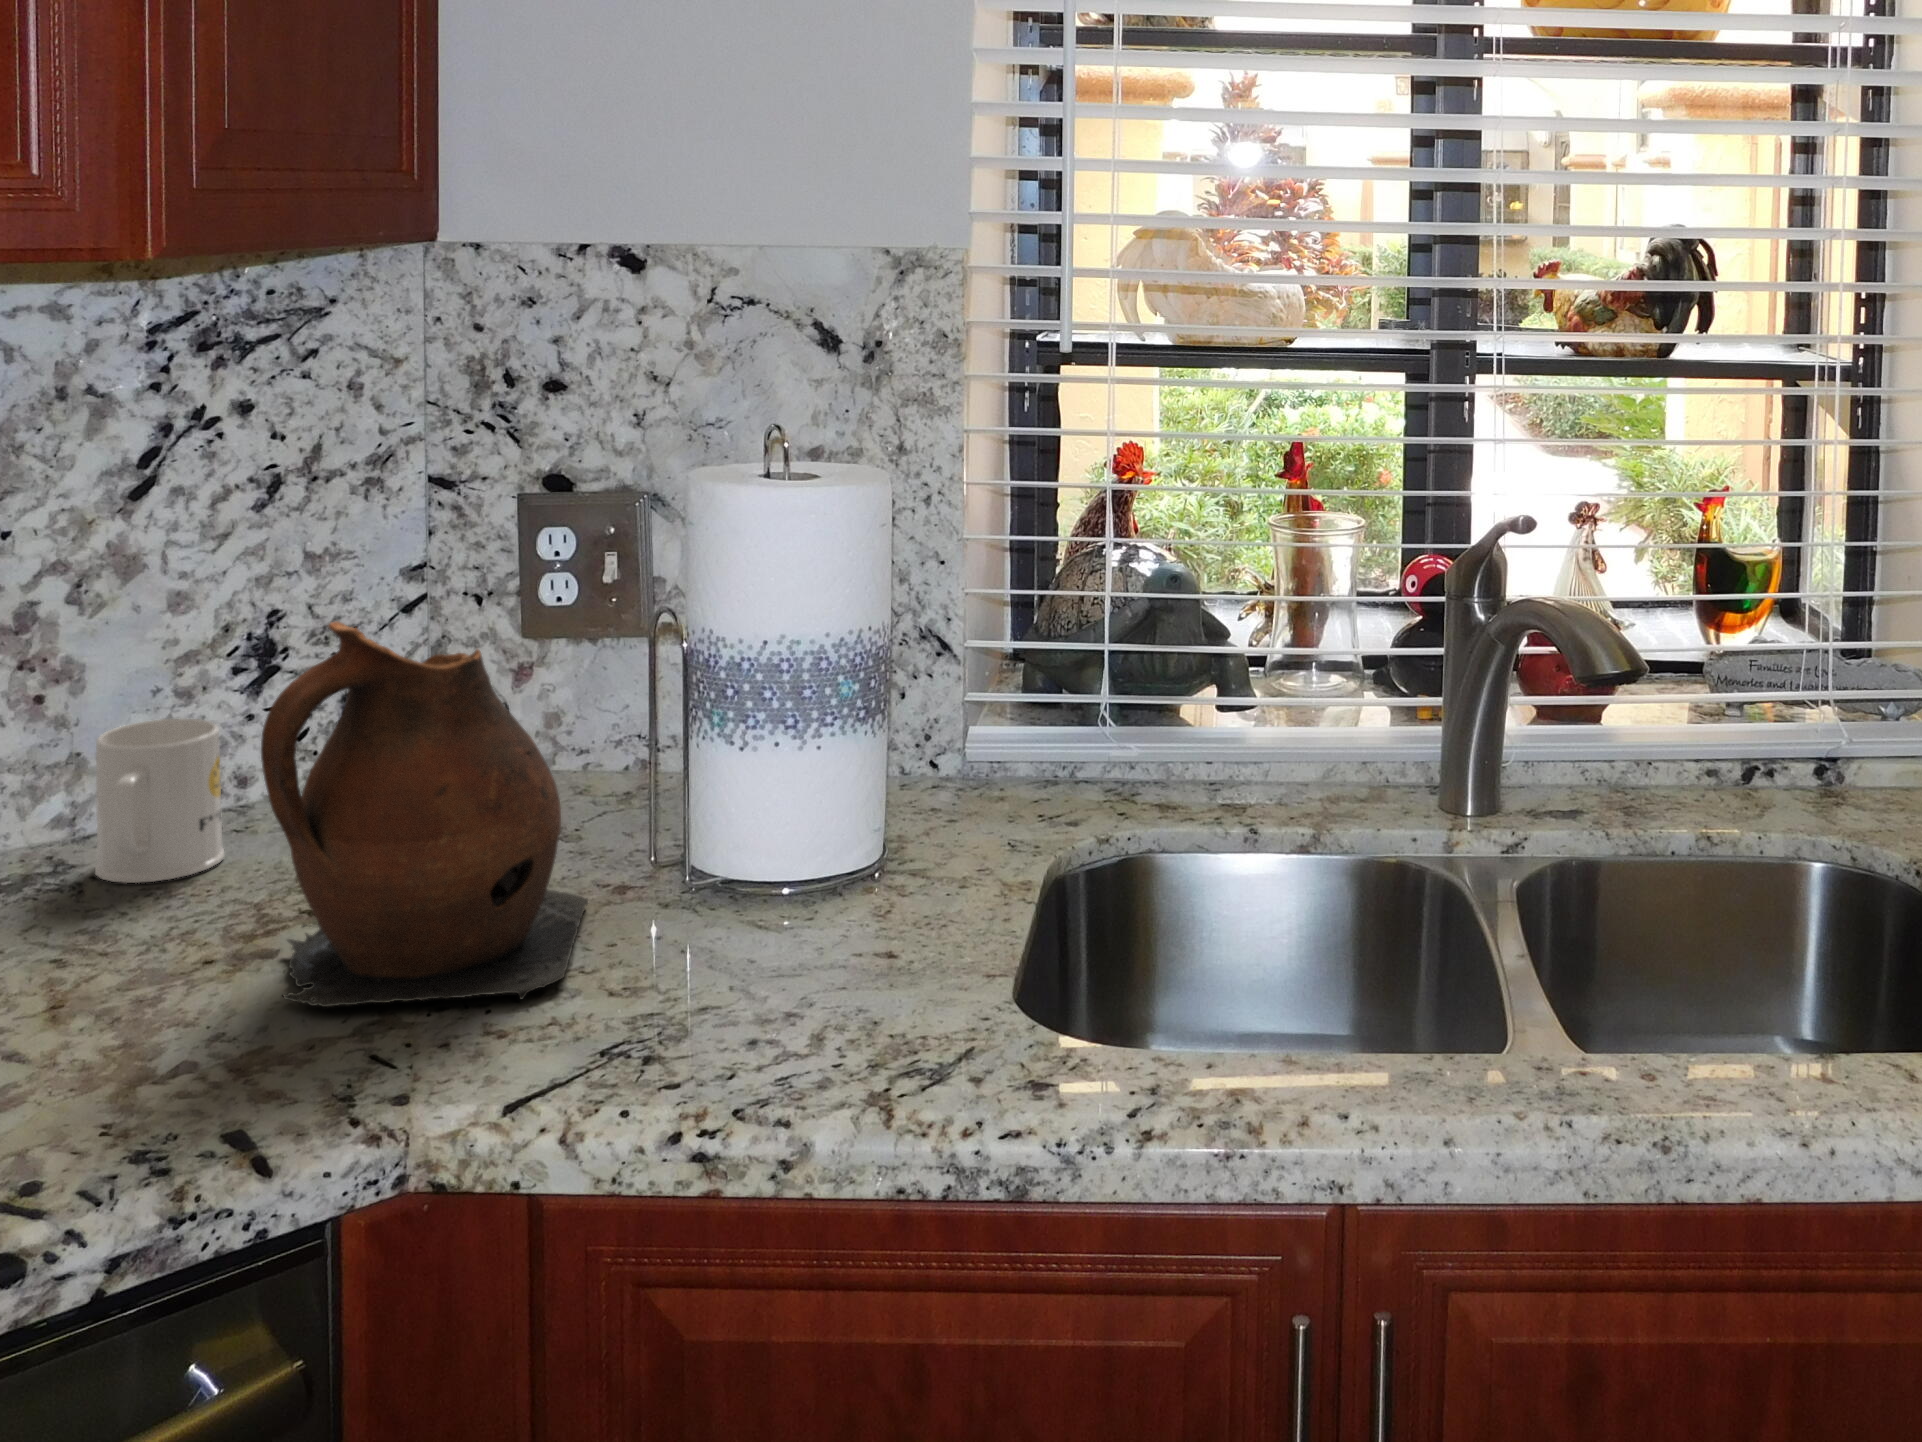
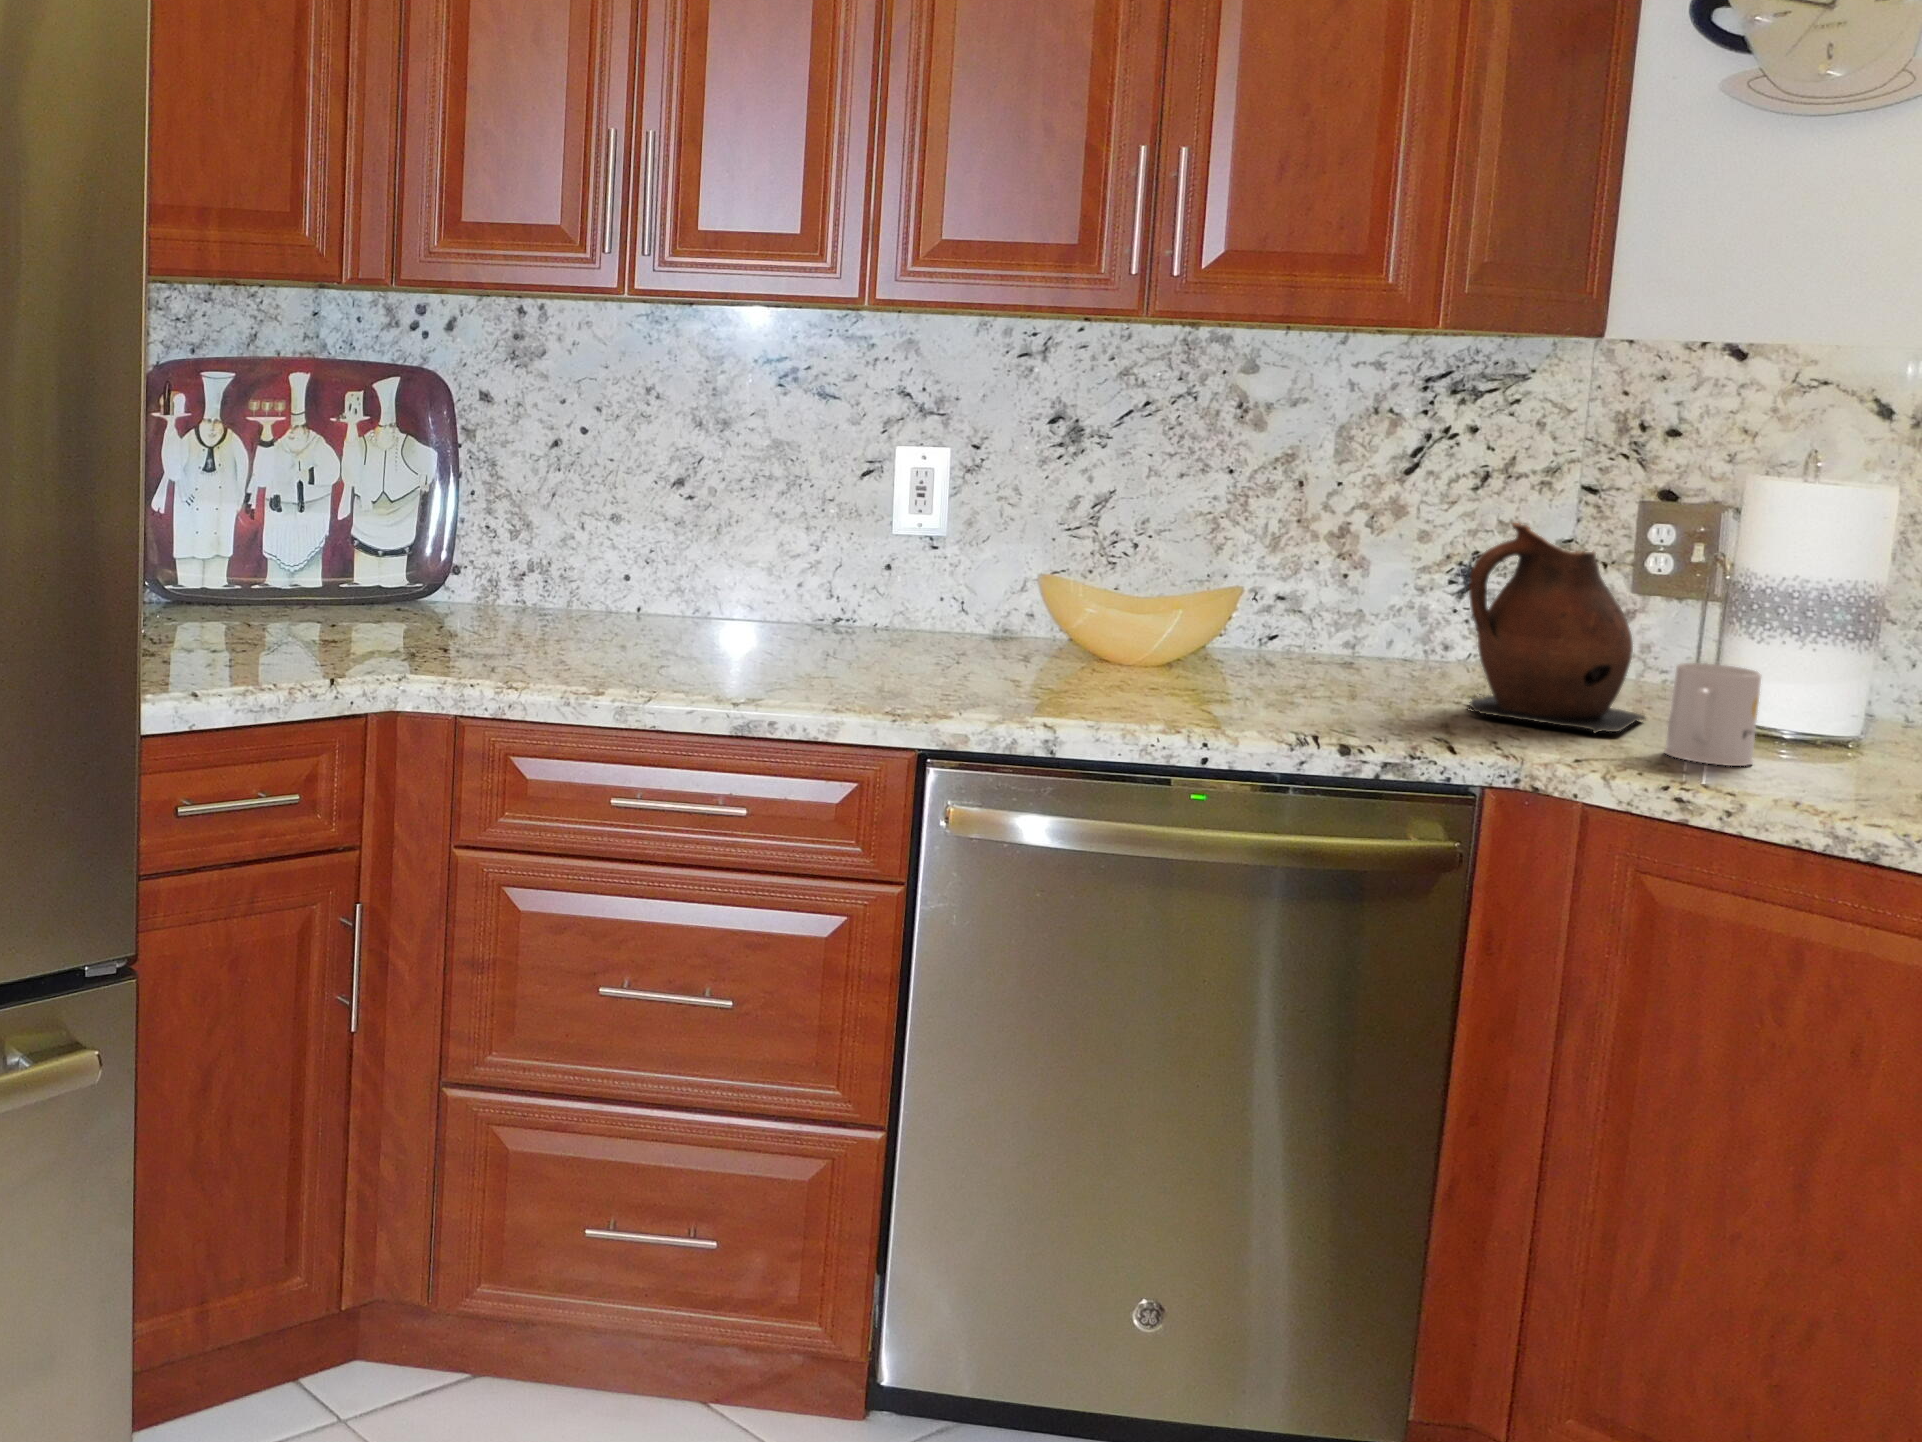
mug: present [95,718,224,883] -> present [1664,663,1761,766]

